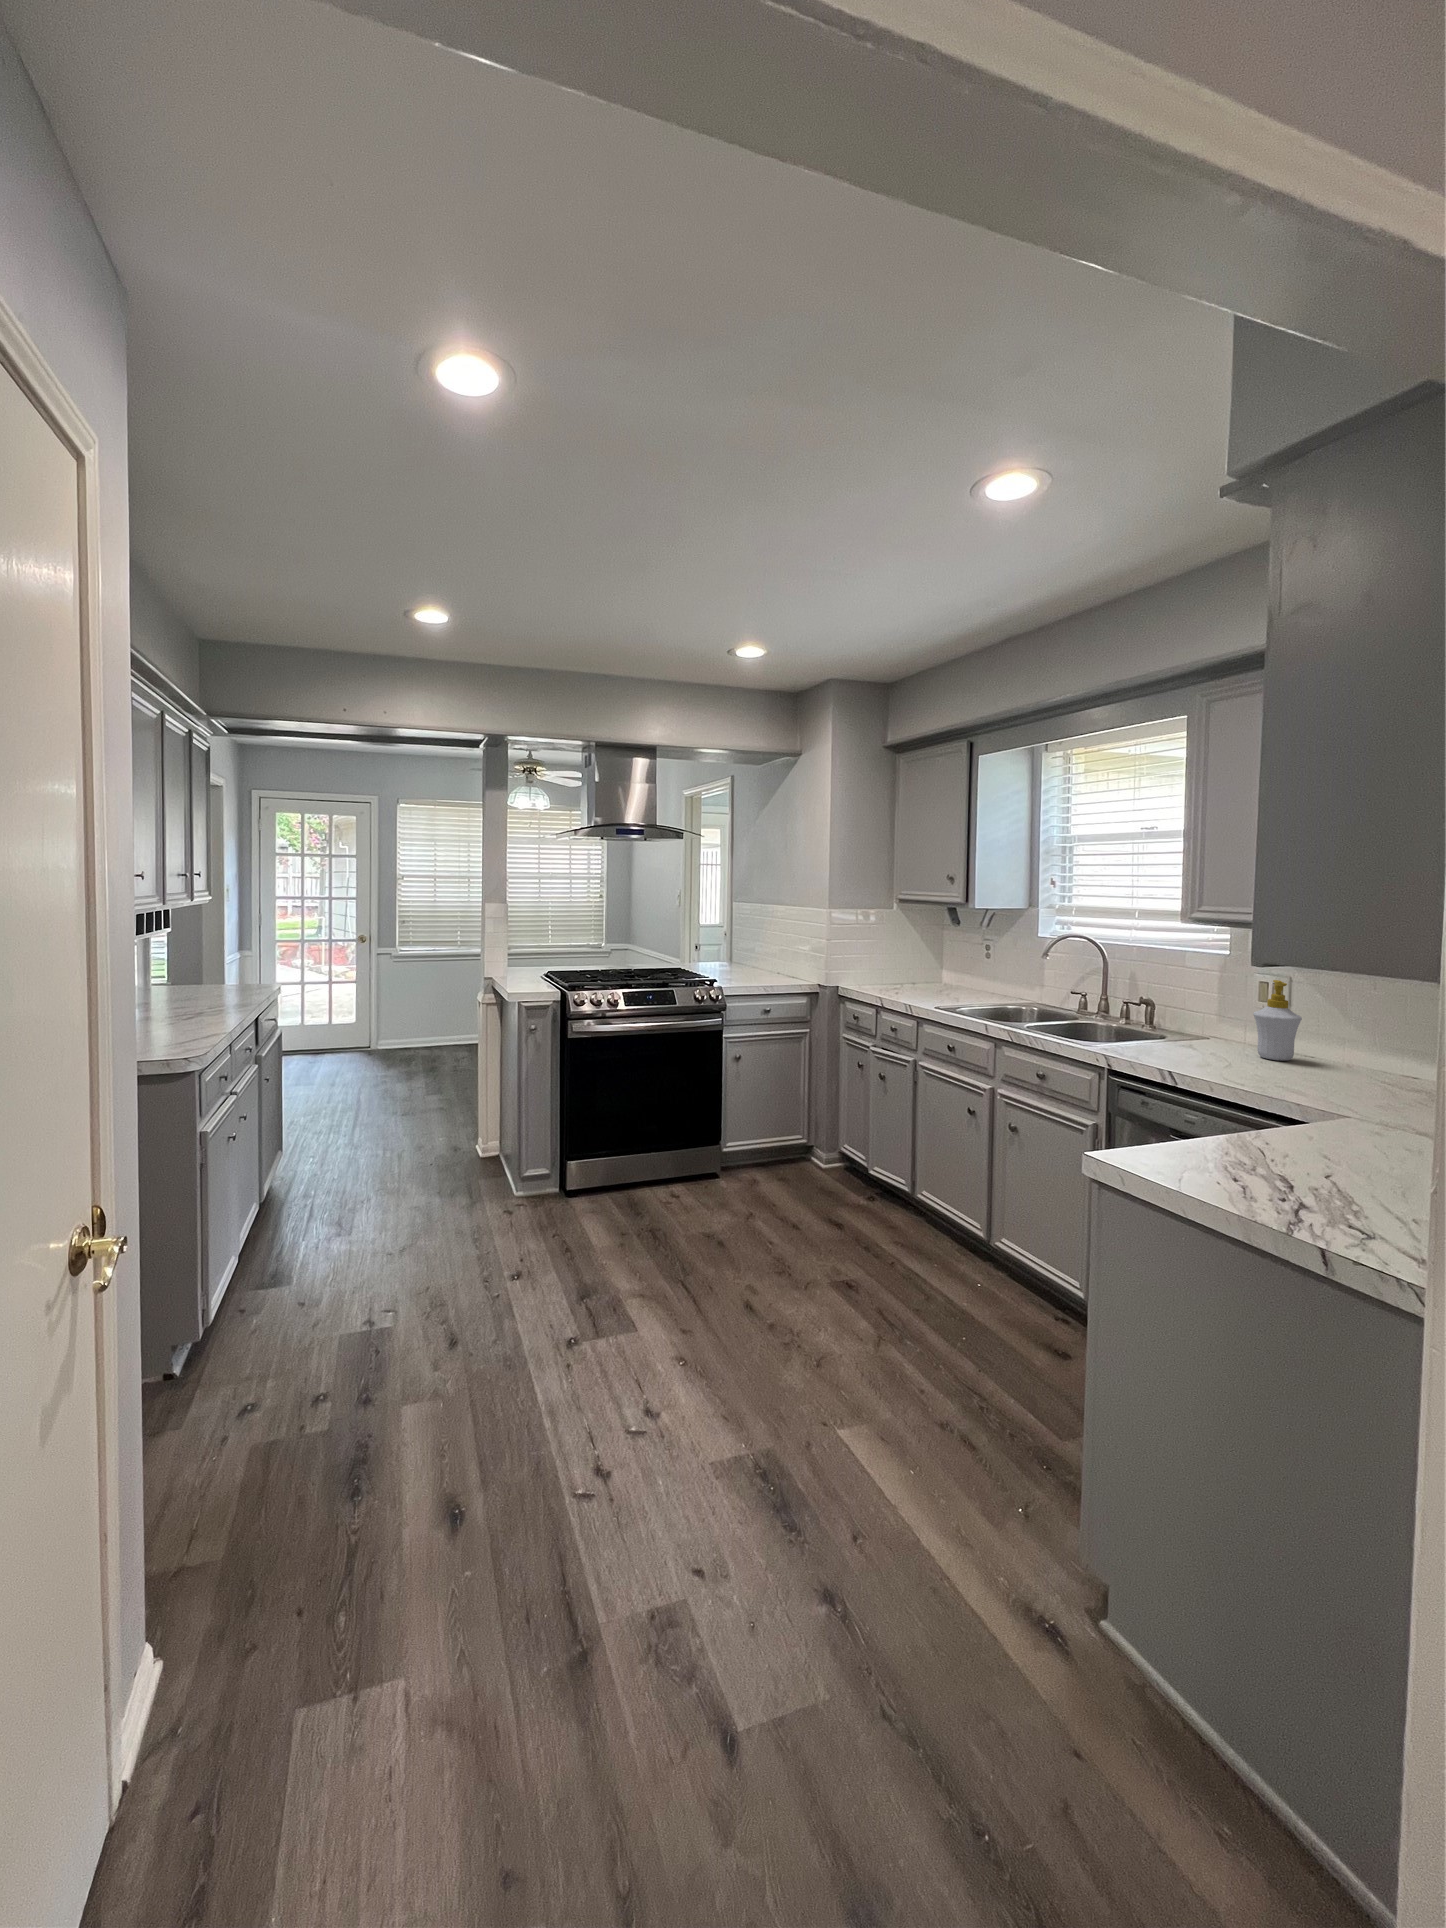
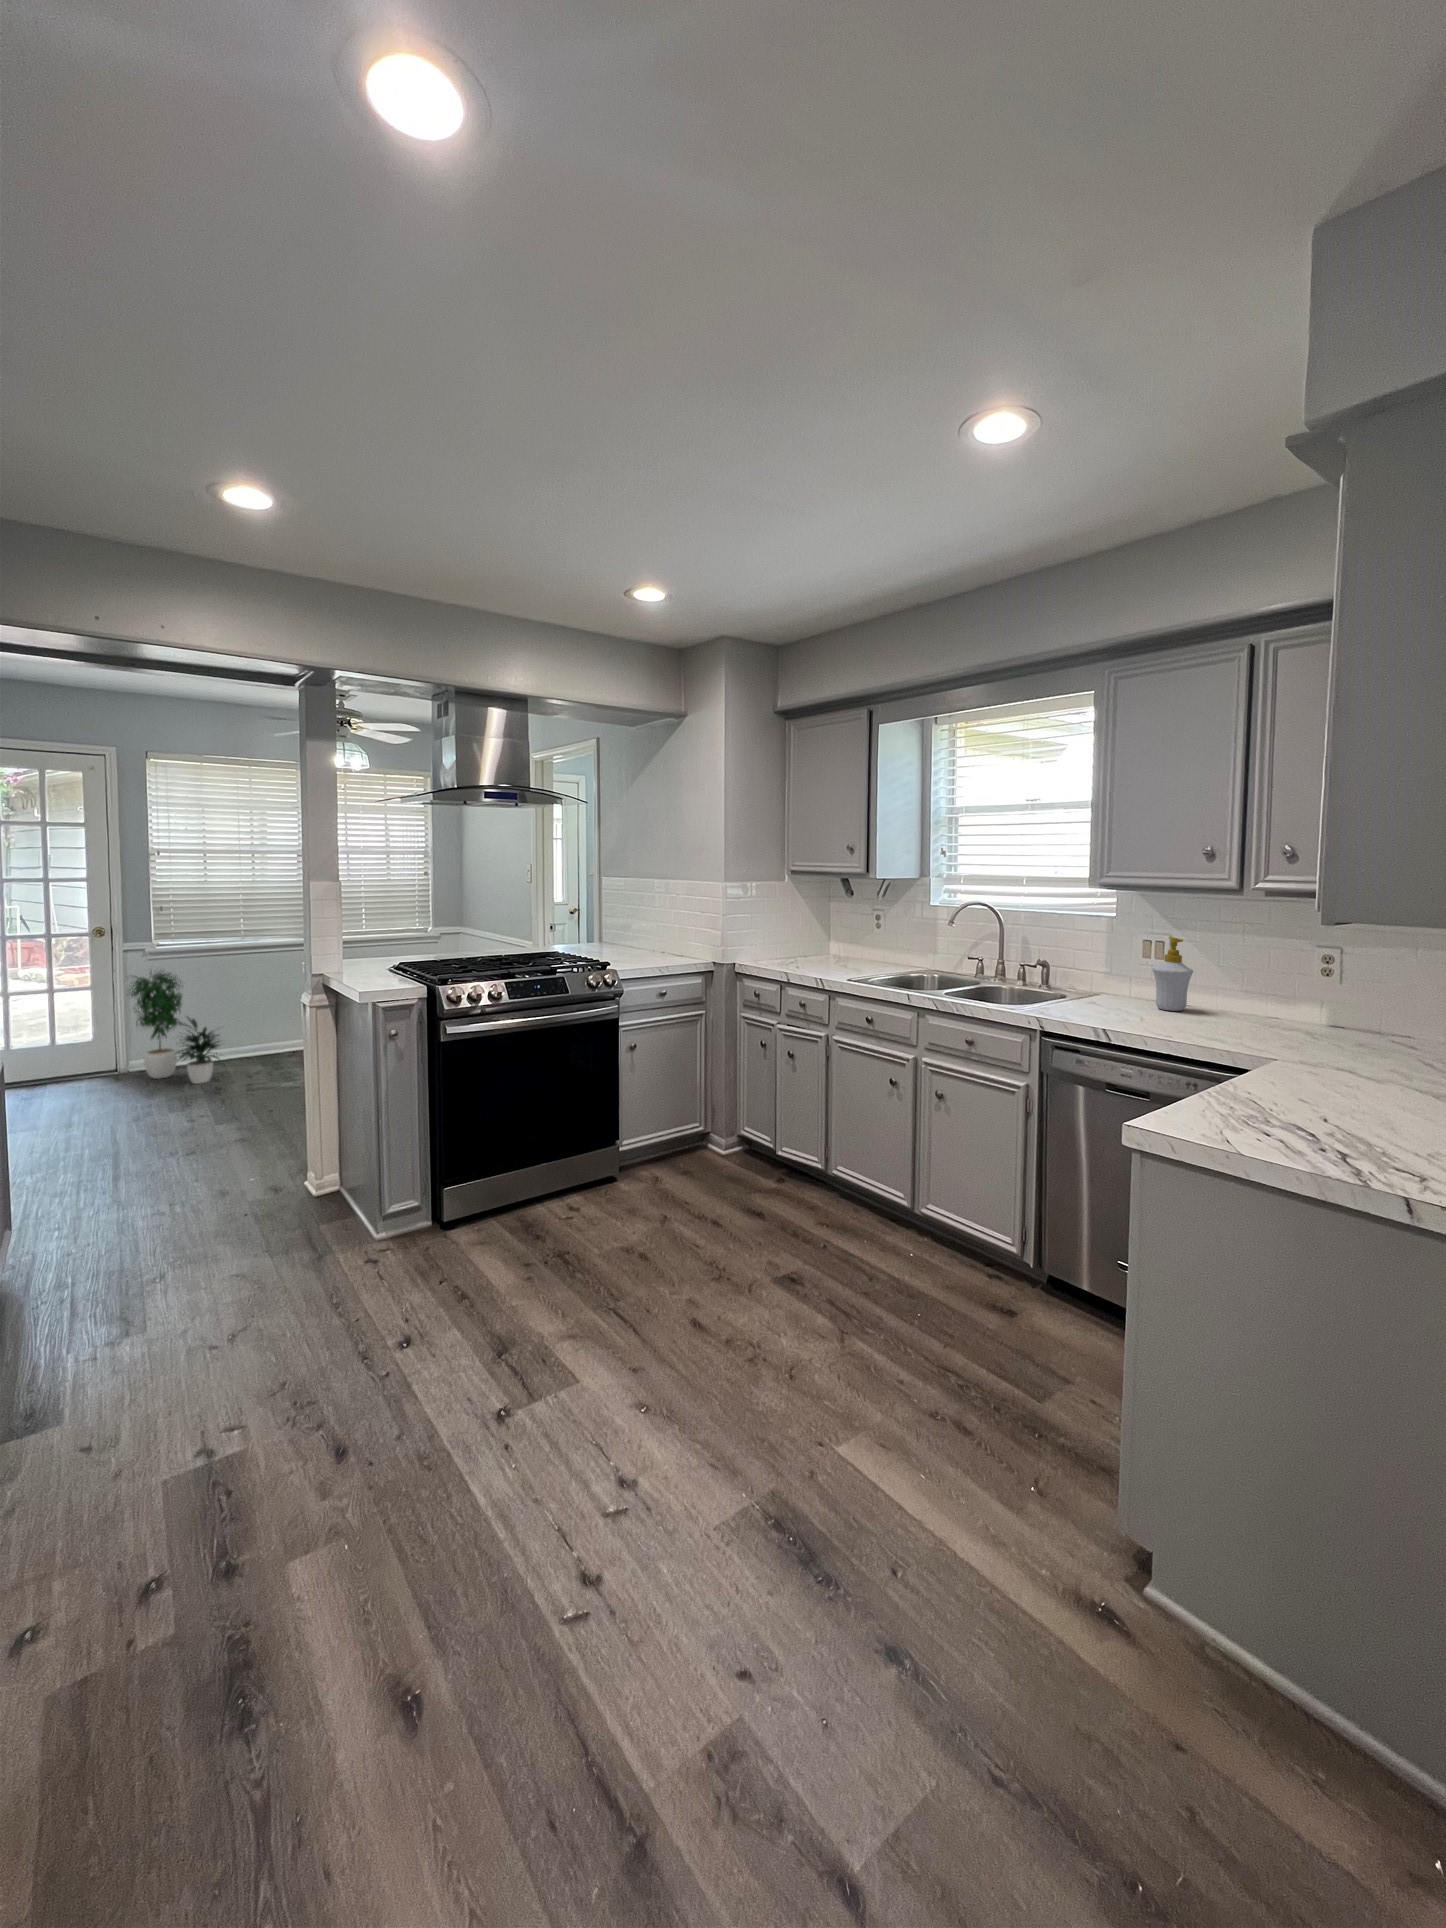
potted plant: none [376,965,443,1062] -> present [129,971,220,1084]

